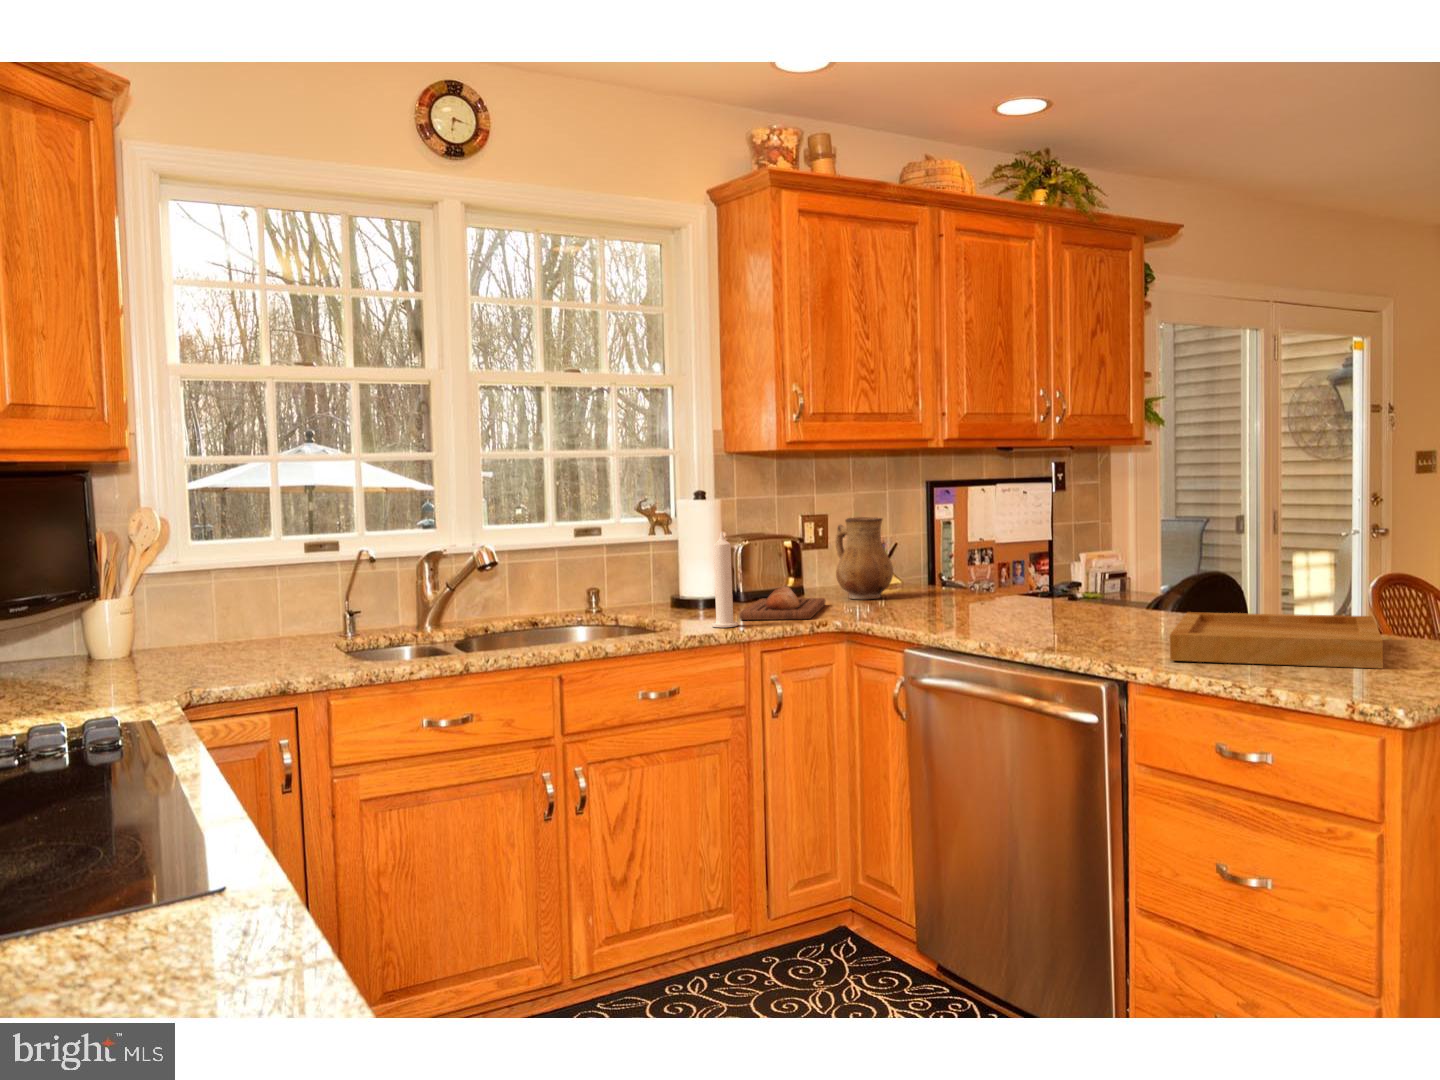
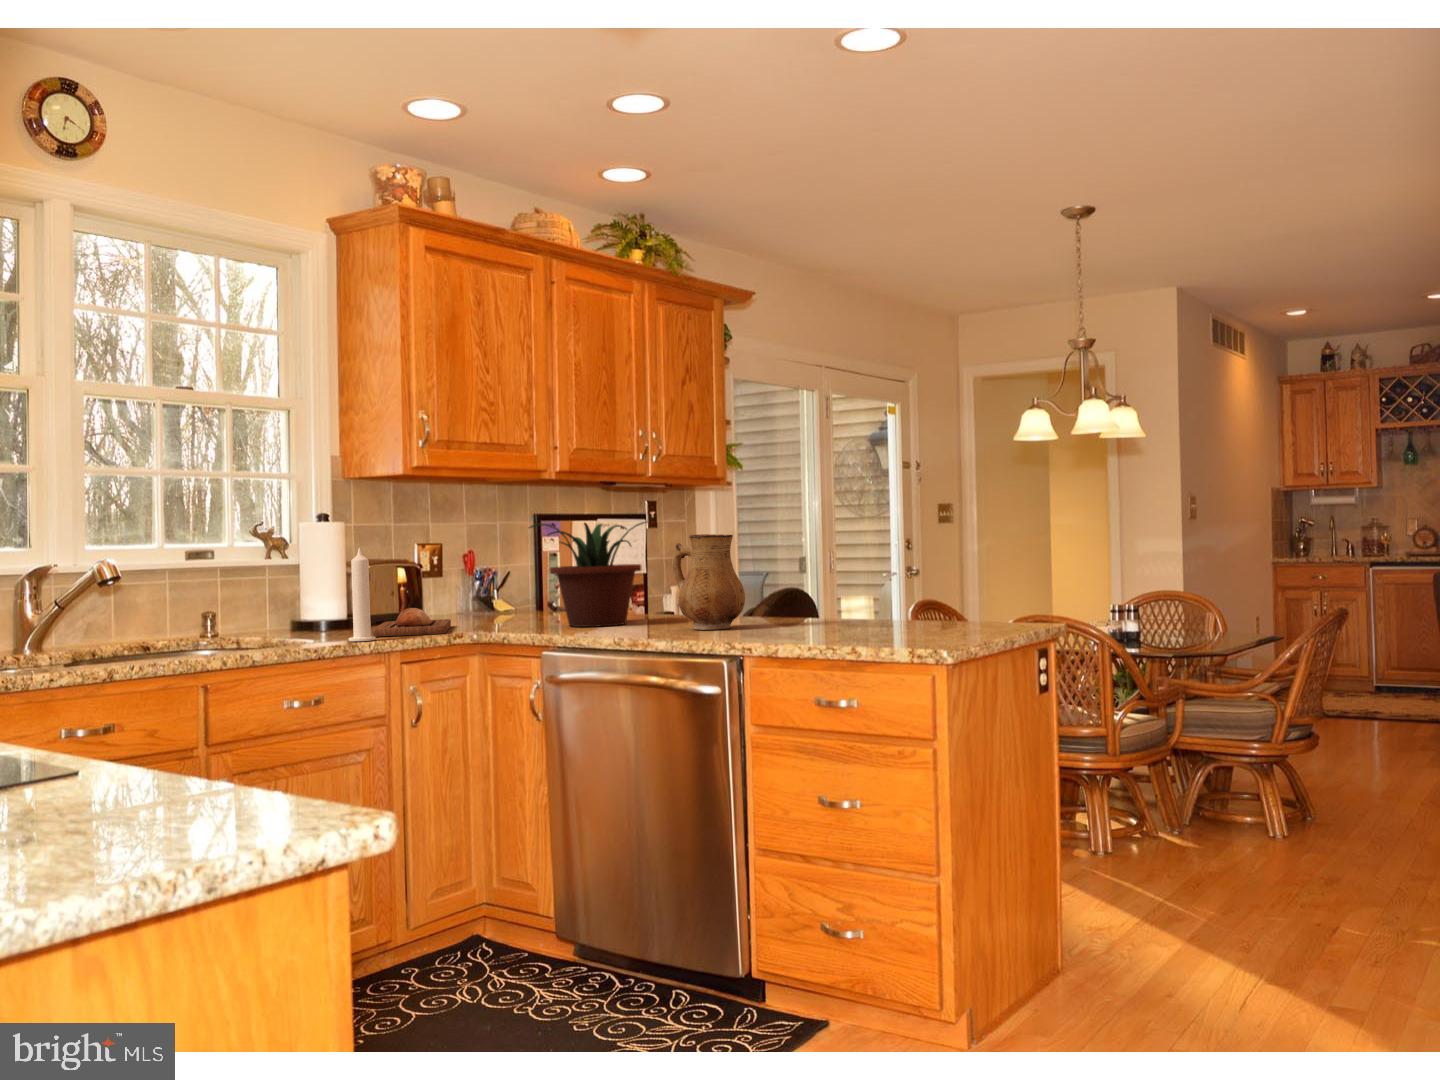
potted plant: none [899,500,1034,618] -> present [529,521,647,627]
ceramic pitcher: present [835,517,893,599] -> present [672,534,745,630]
tray: present [1170,612,1383,668] -> none [777,604,931,638]

